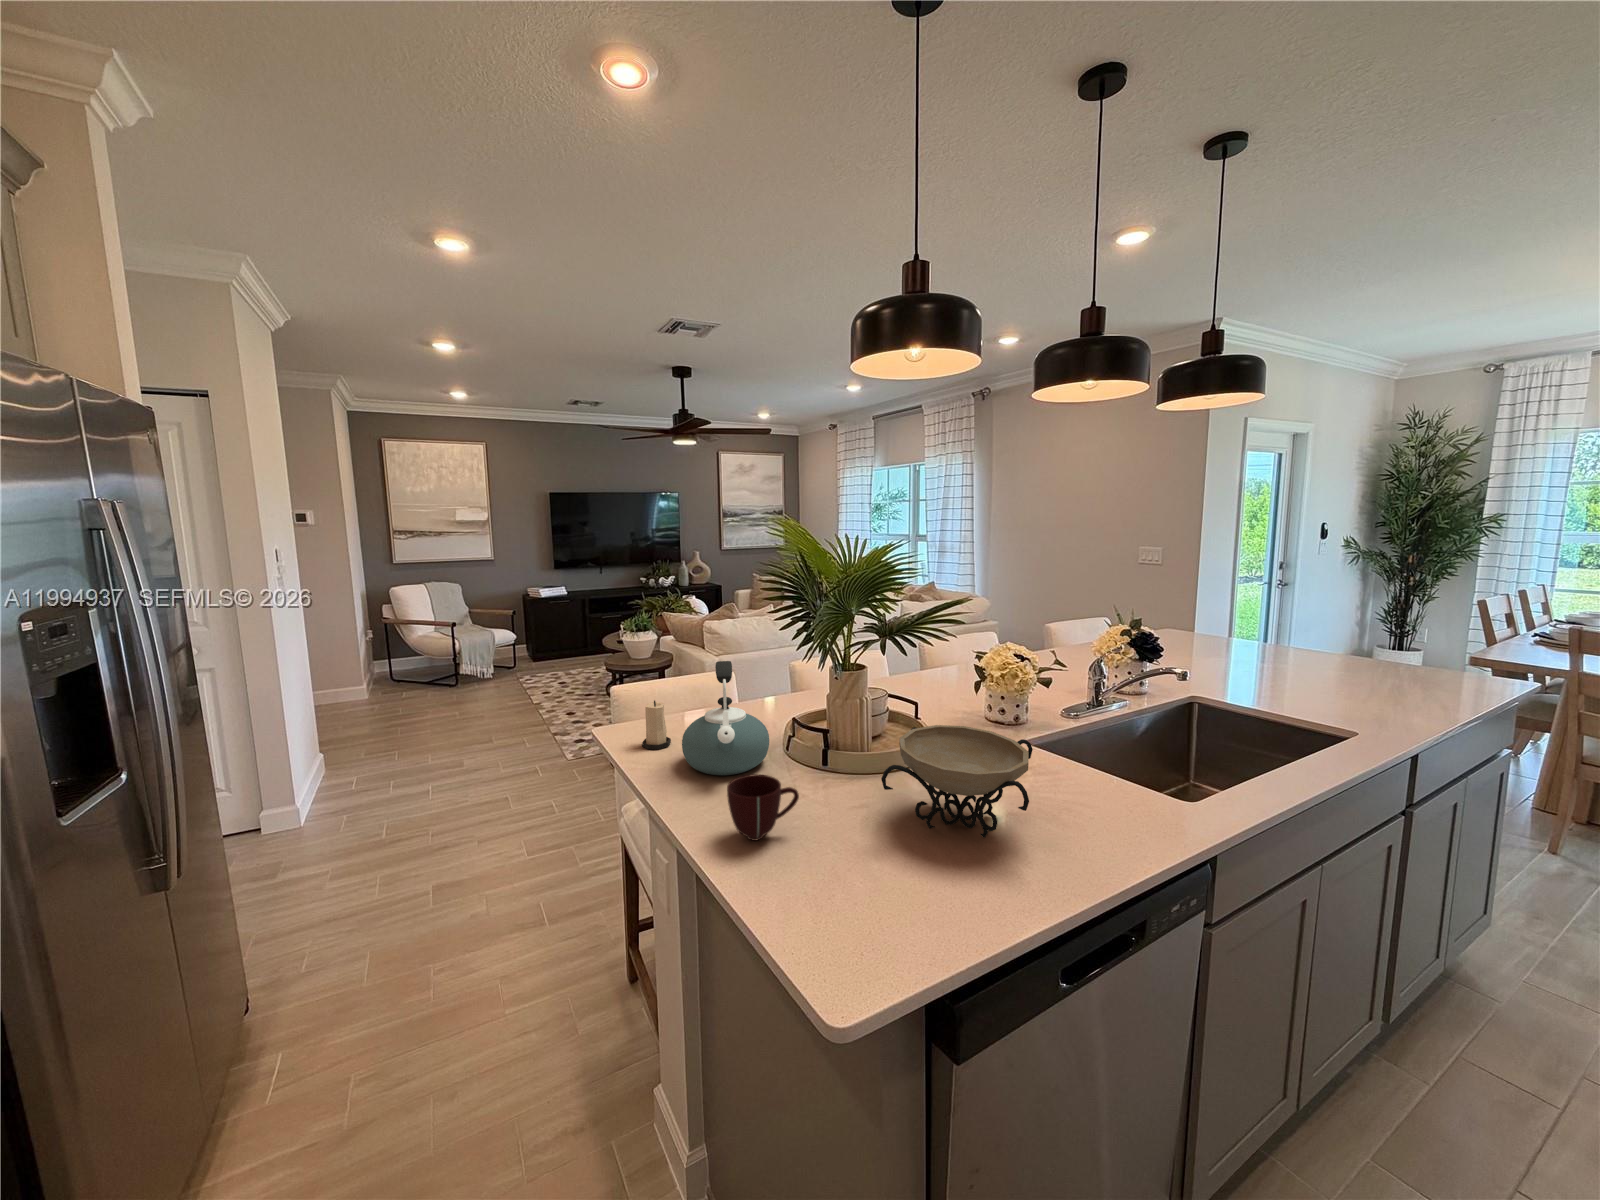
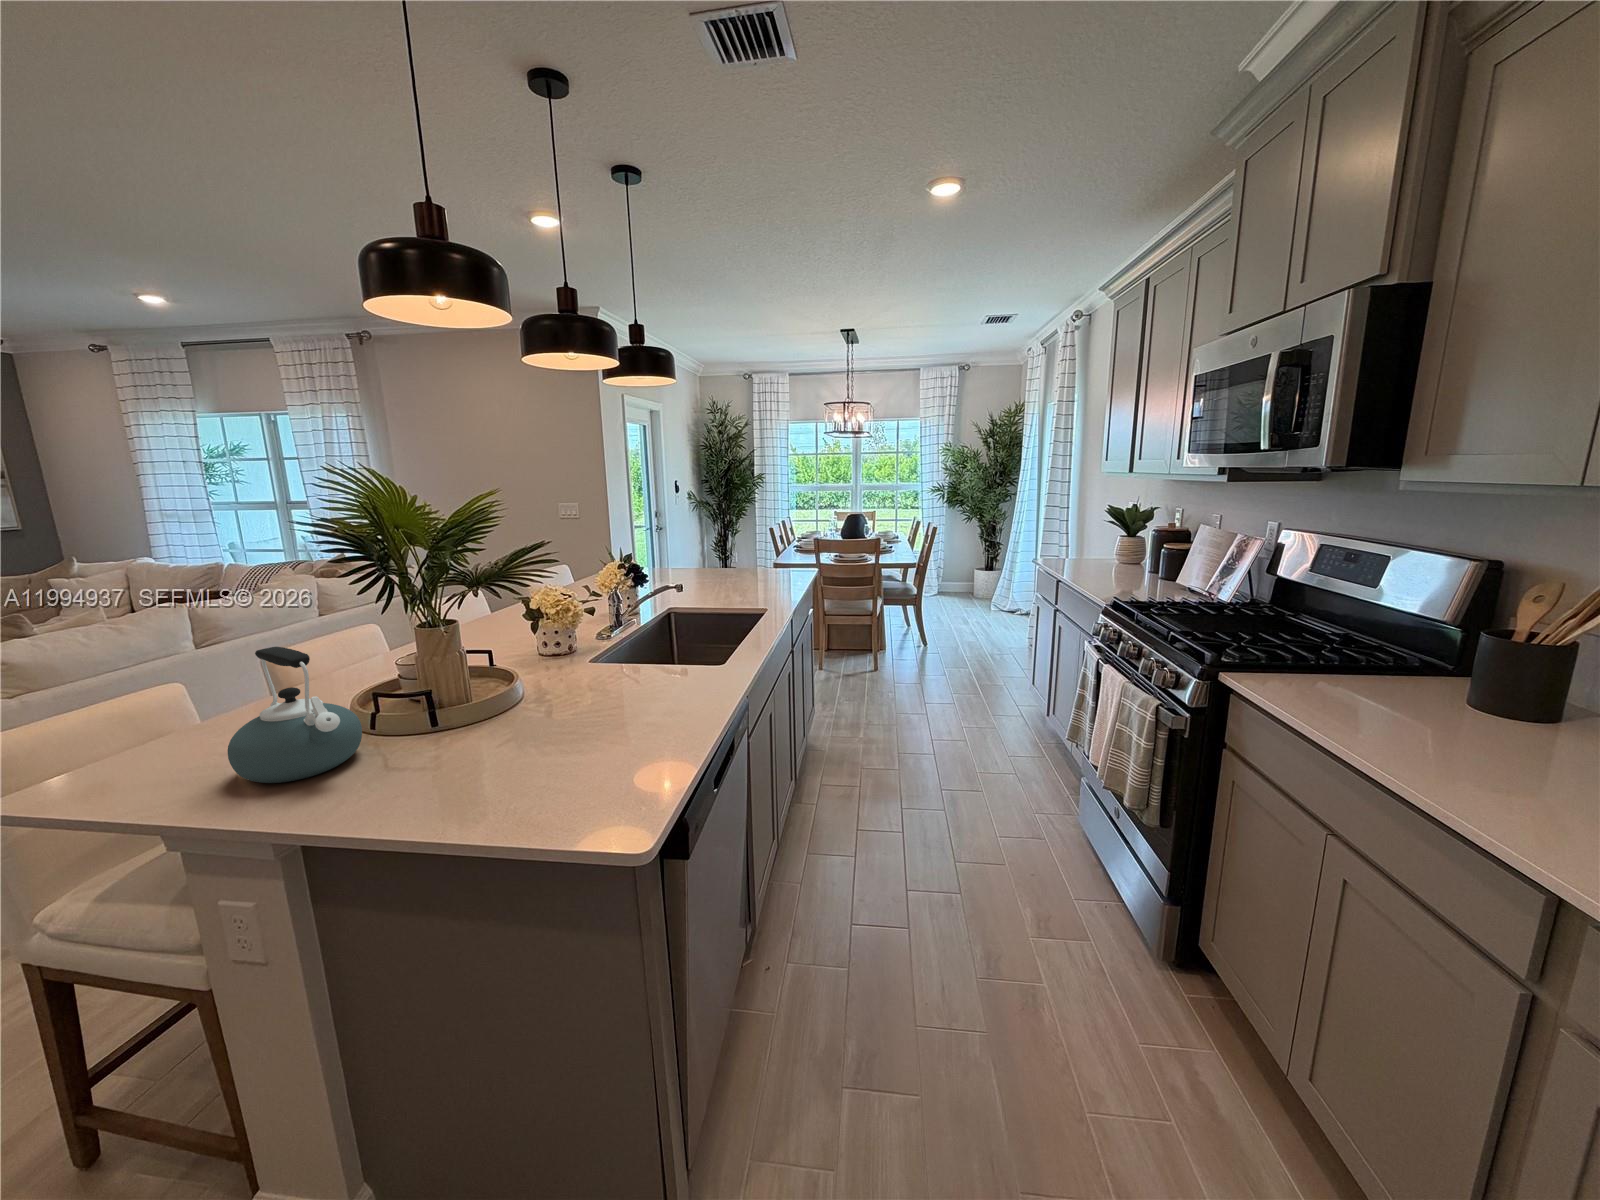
candle: present [642,700,671,749] -> none [120,728,177,798]
decorative bowl: present [881,725,1033,838] -> none [528,644,665,731]
mug: present [727,774,799,841] -> none [395,732,472,798]

